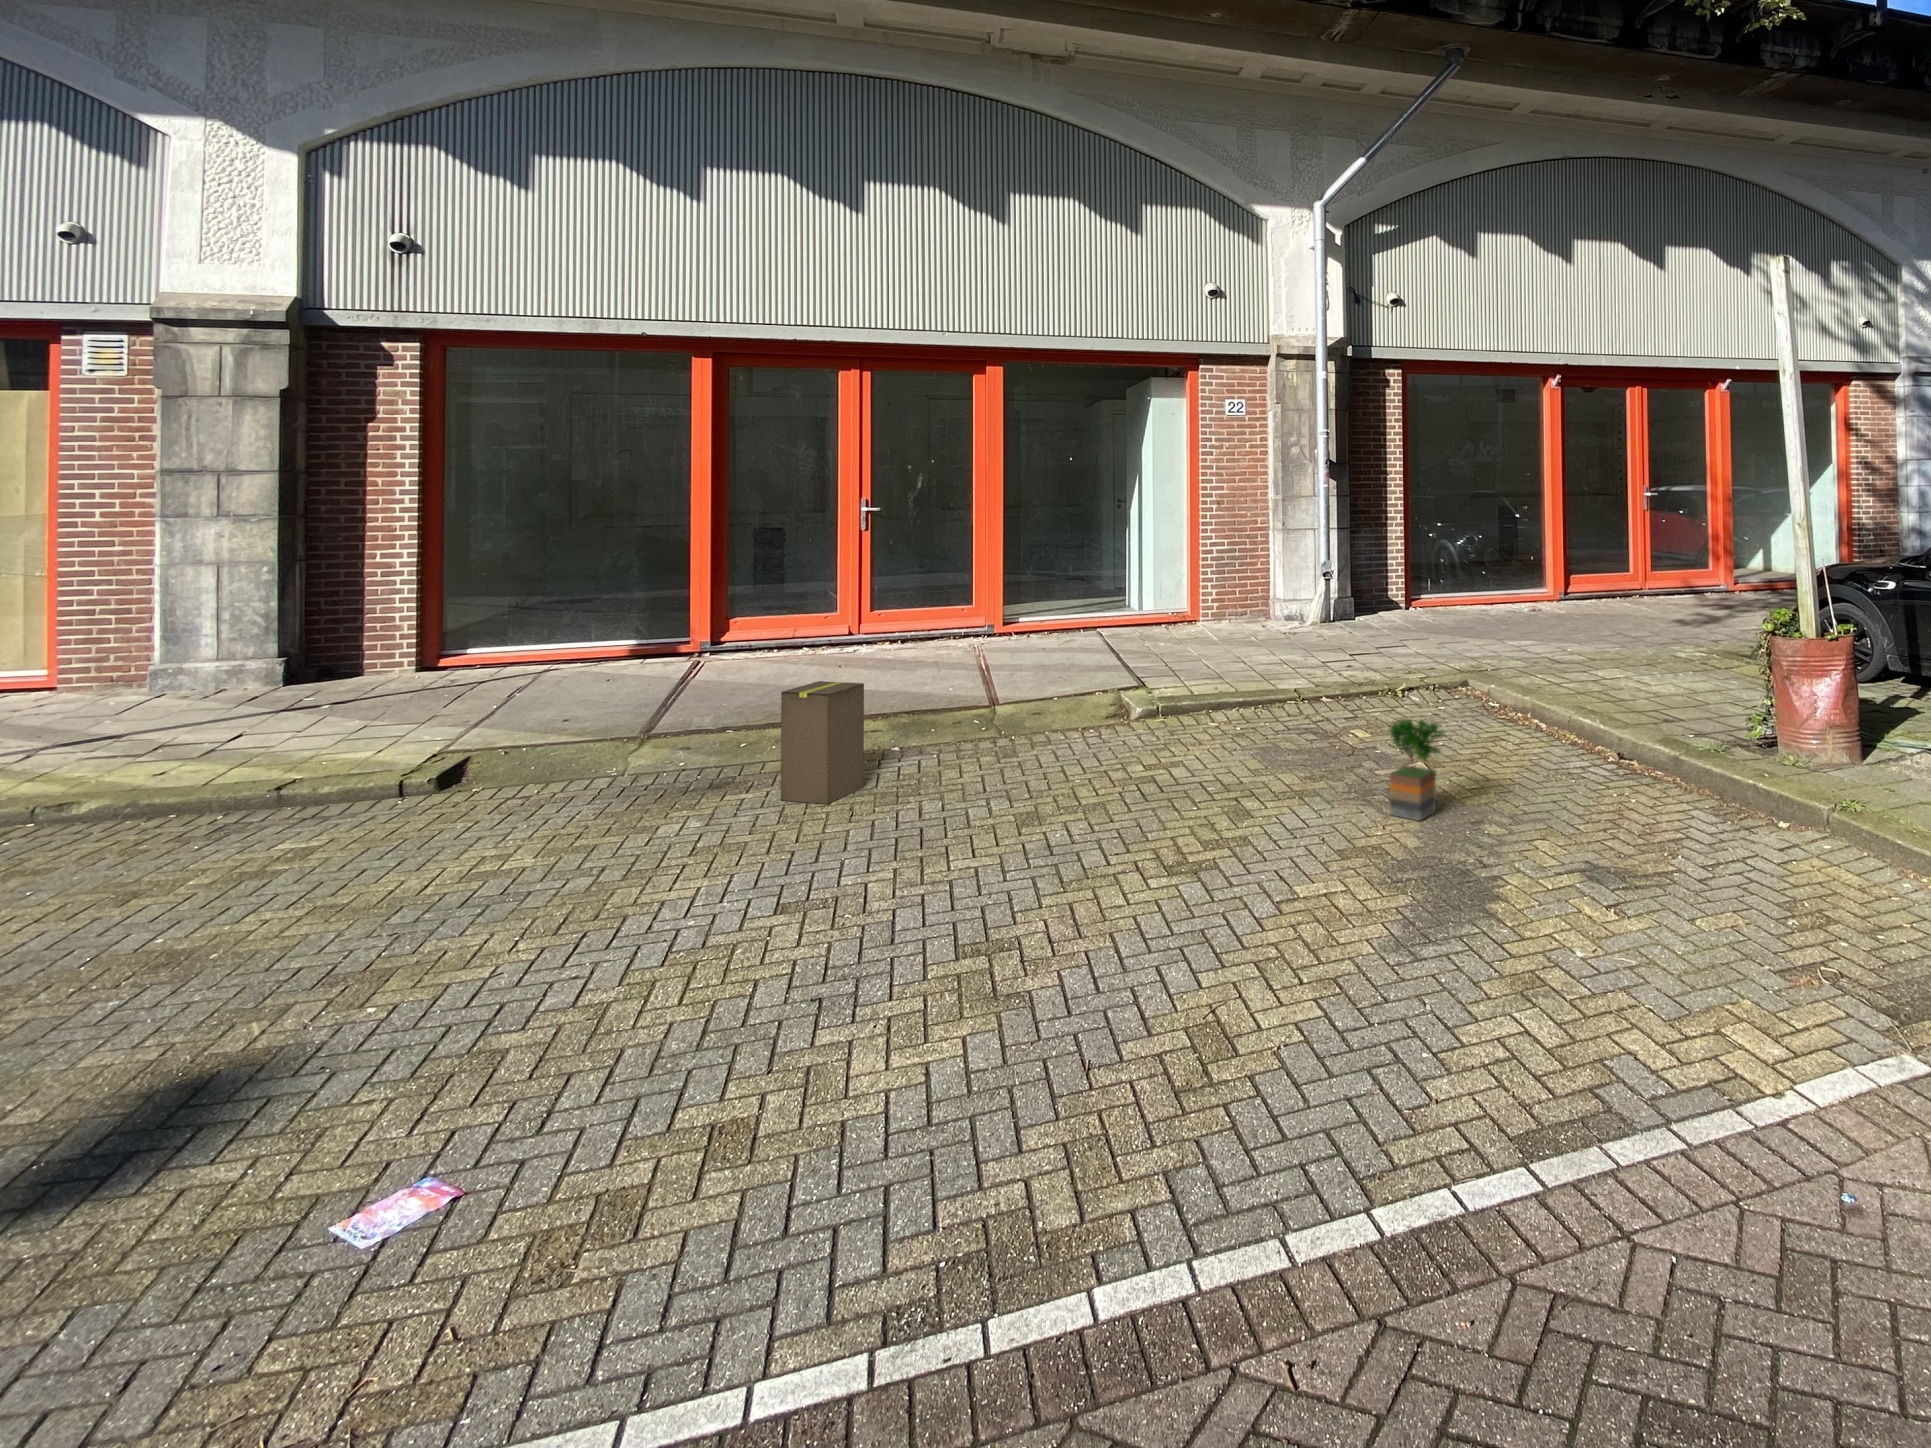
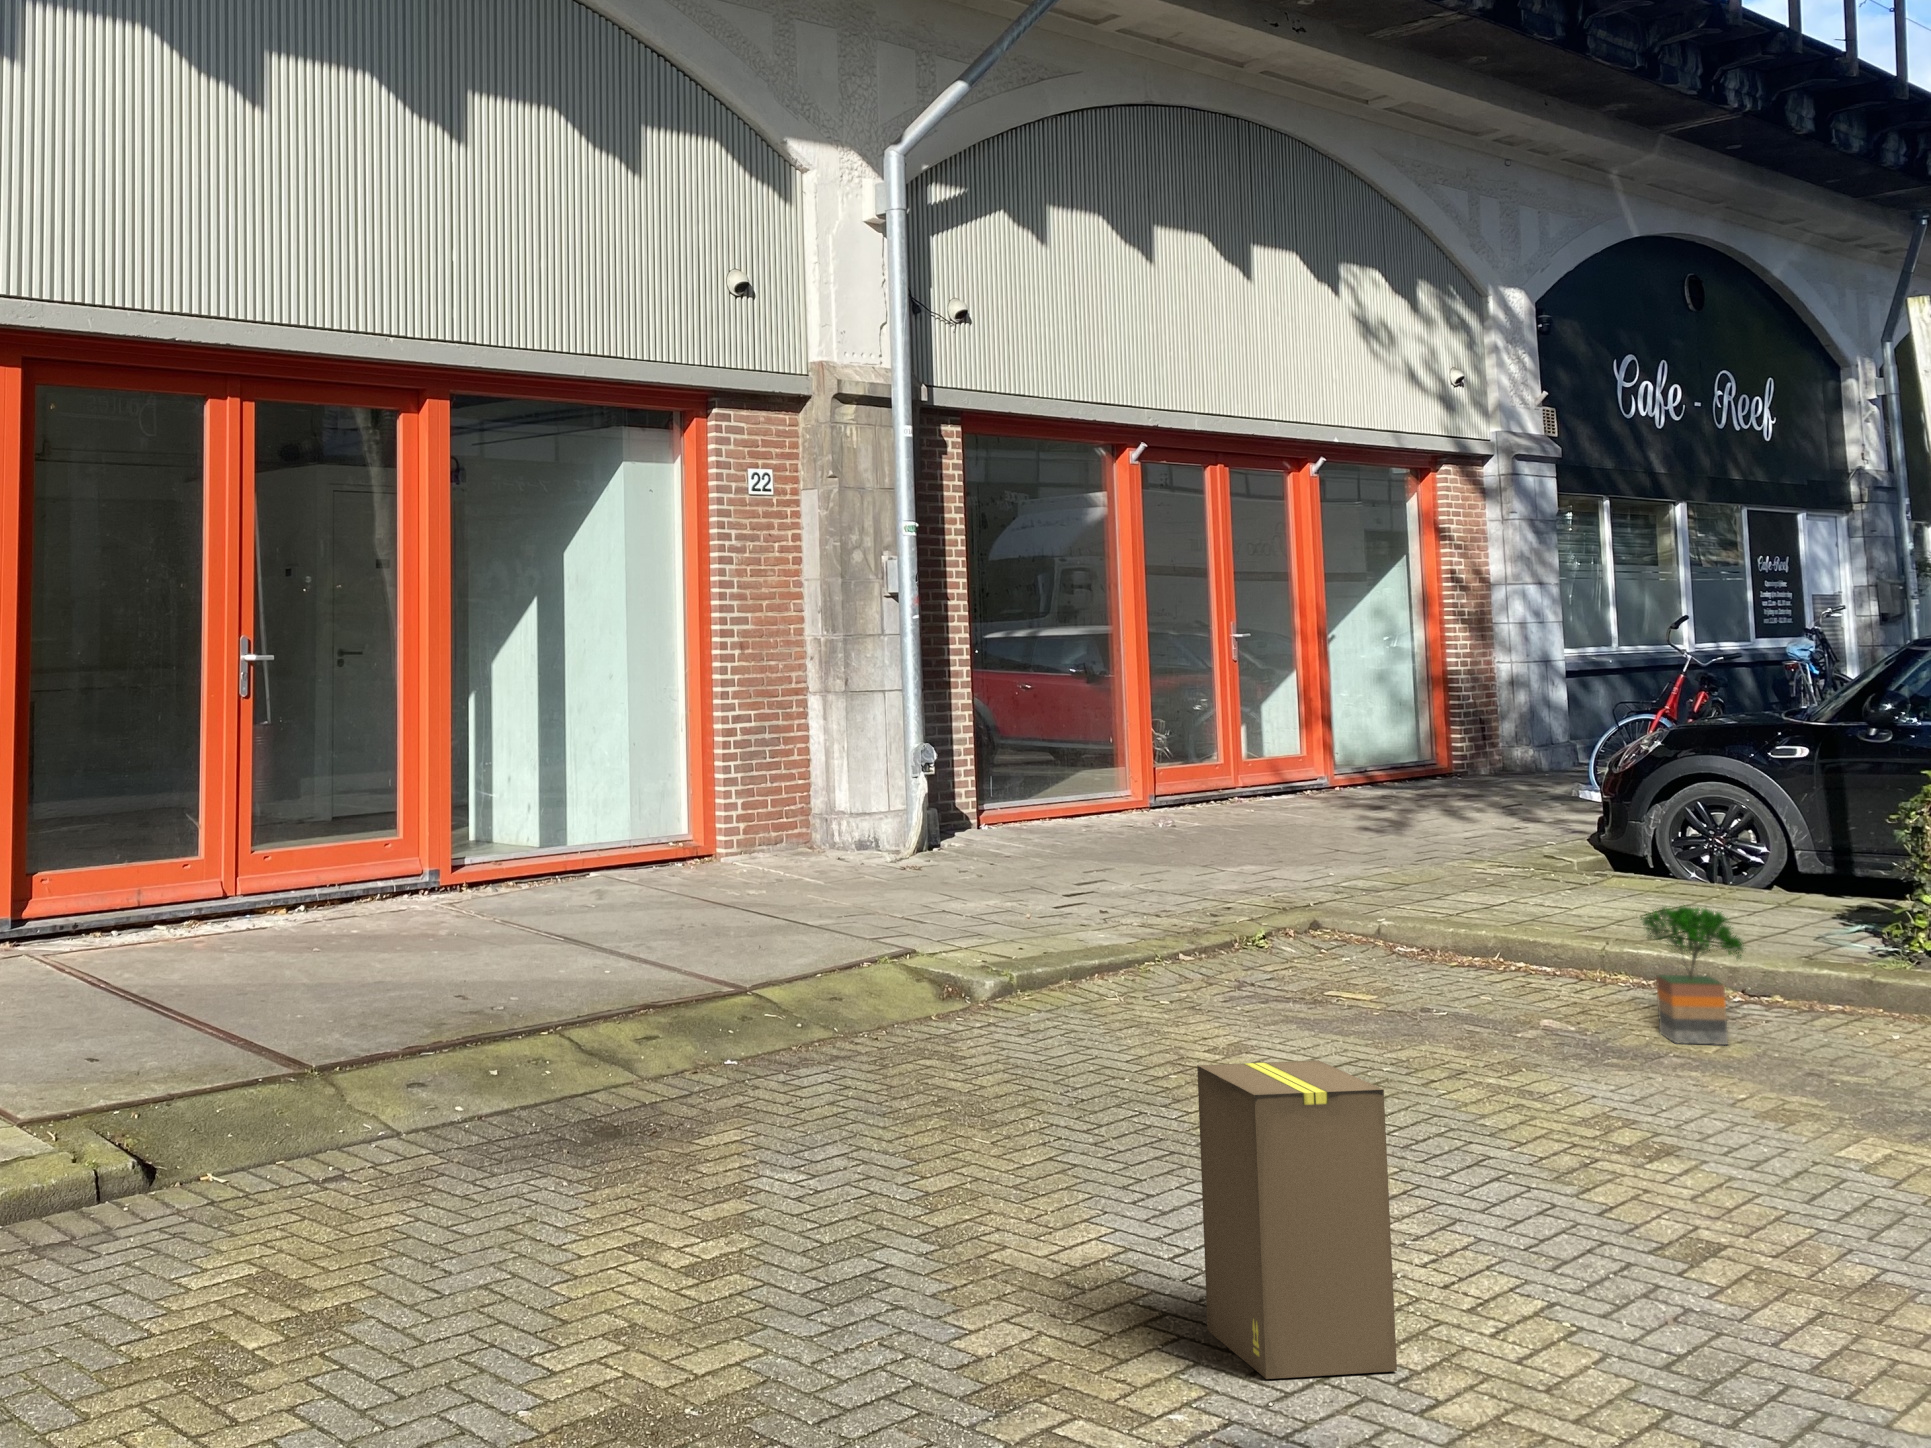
cardboard box: present [781,681,864,804] -> present [1197,1060,1397,1379]

